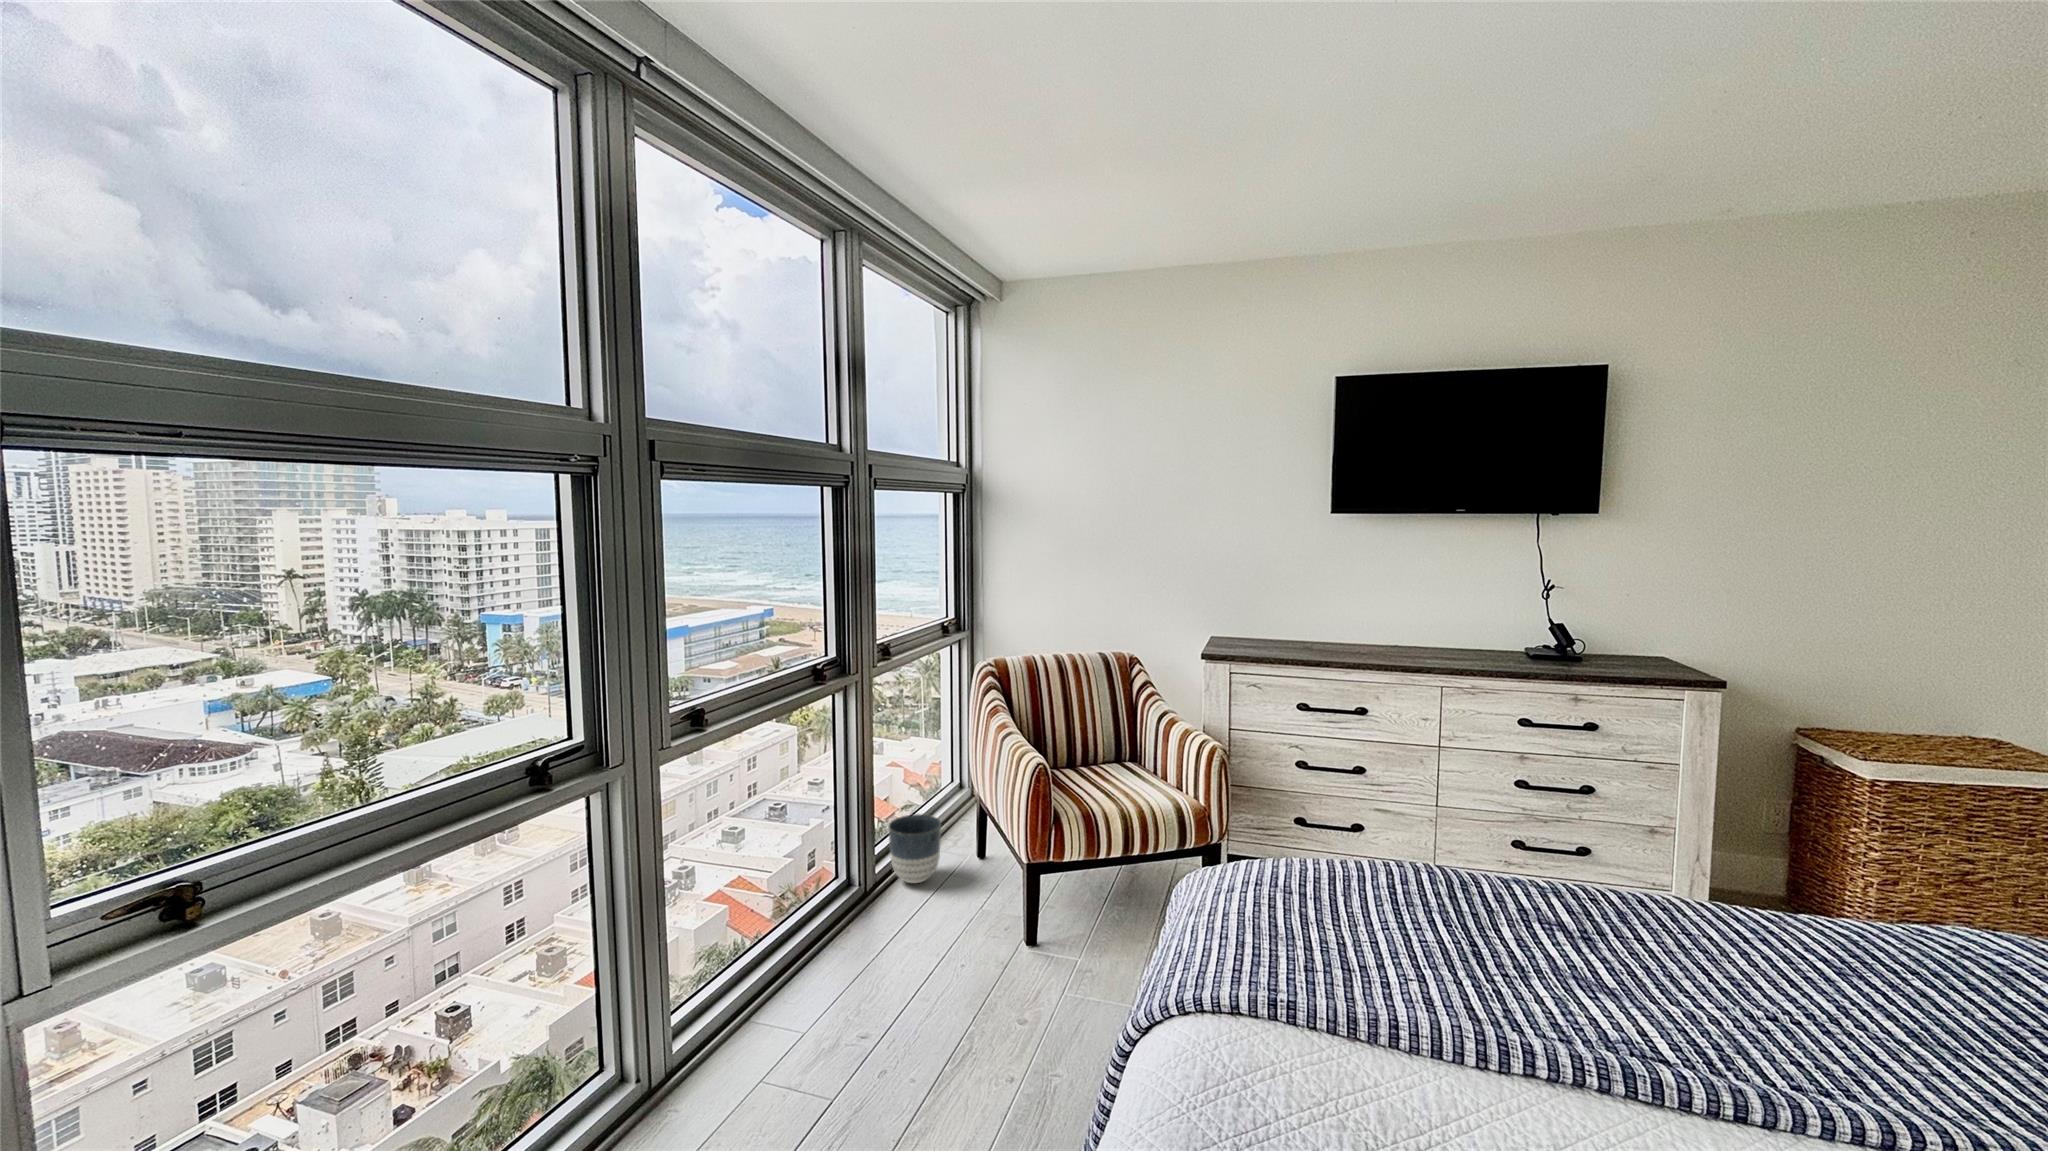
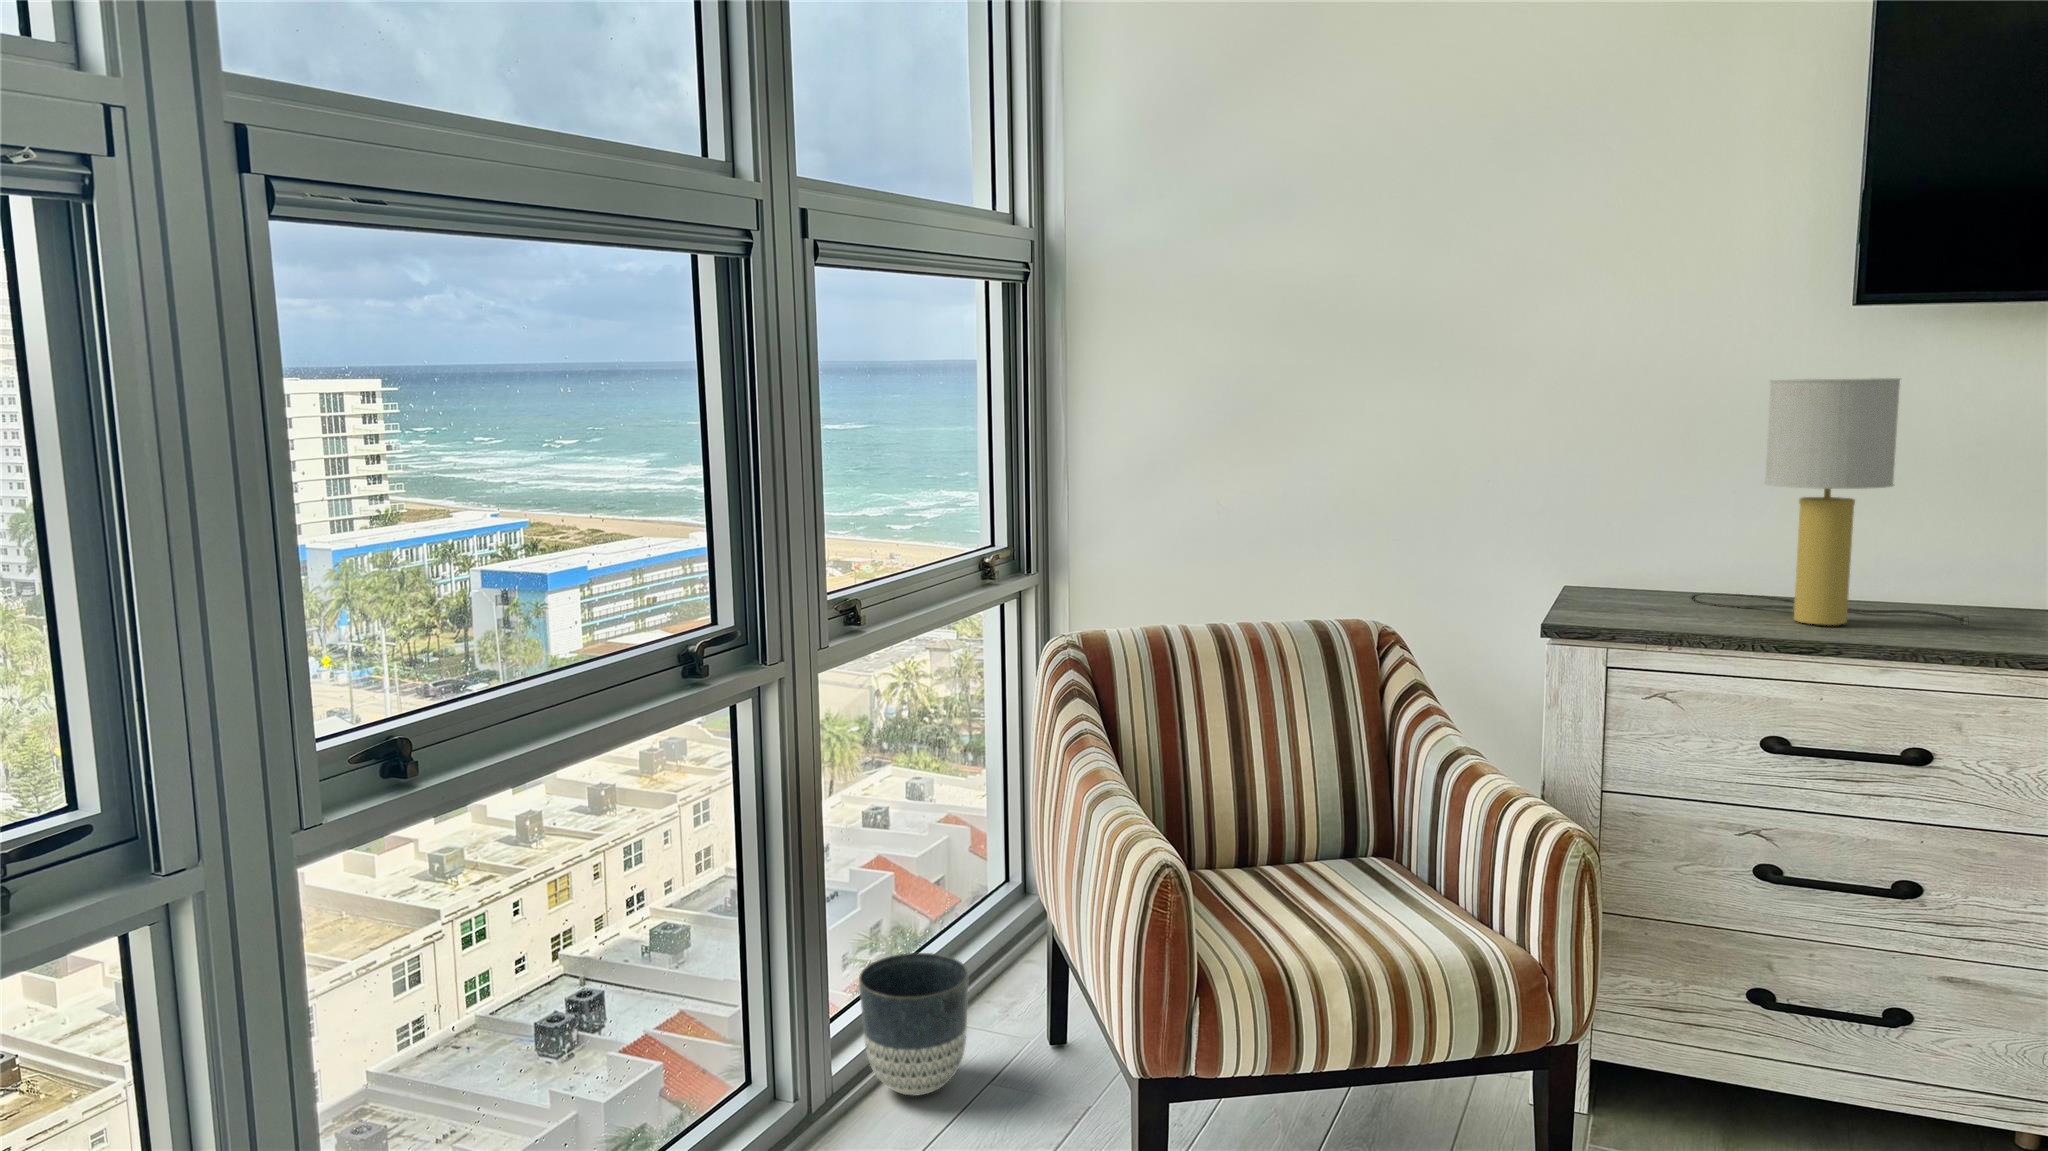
table lamp: none [1268,546,1382,654] -> present [1691,378,1969,625]

